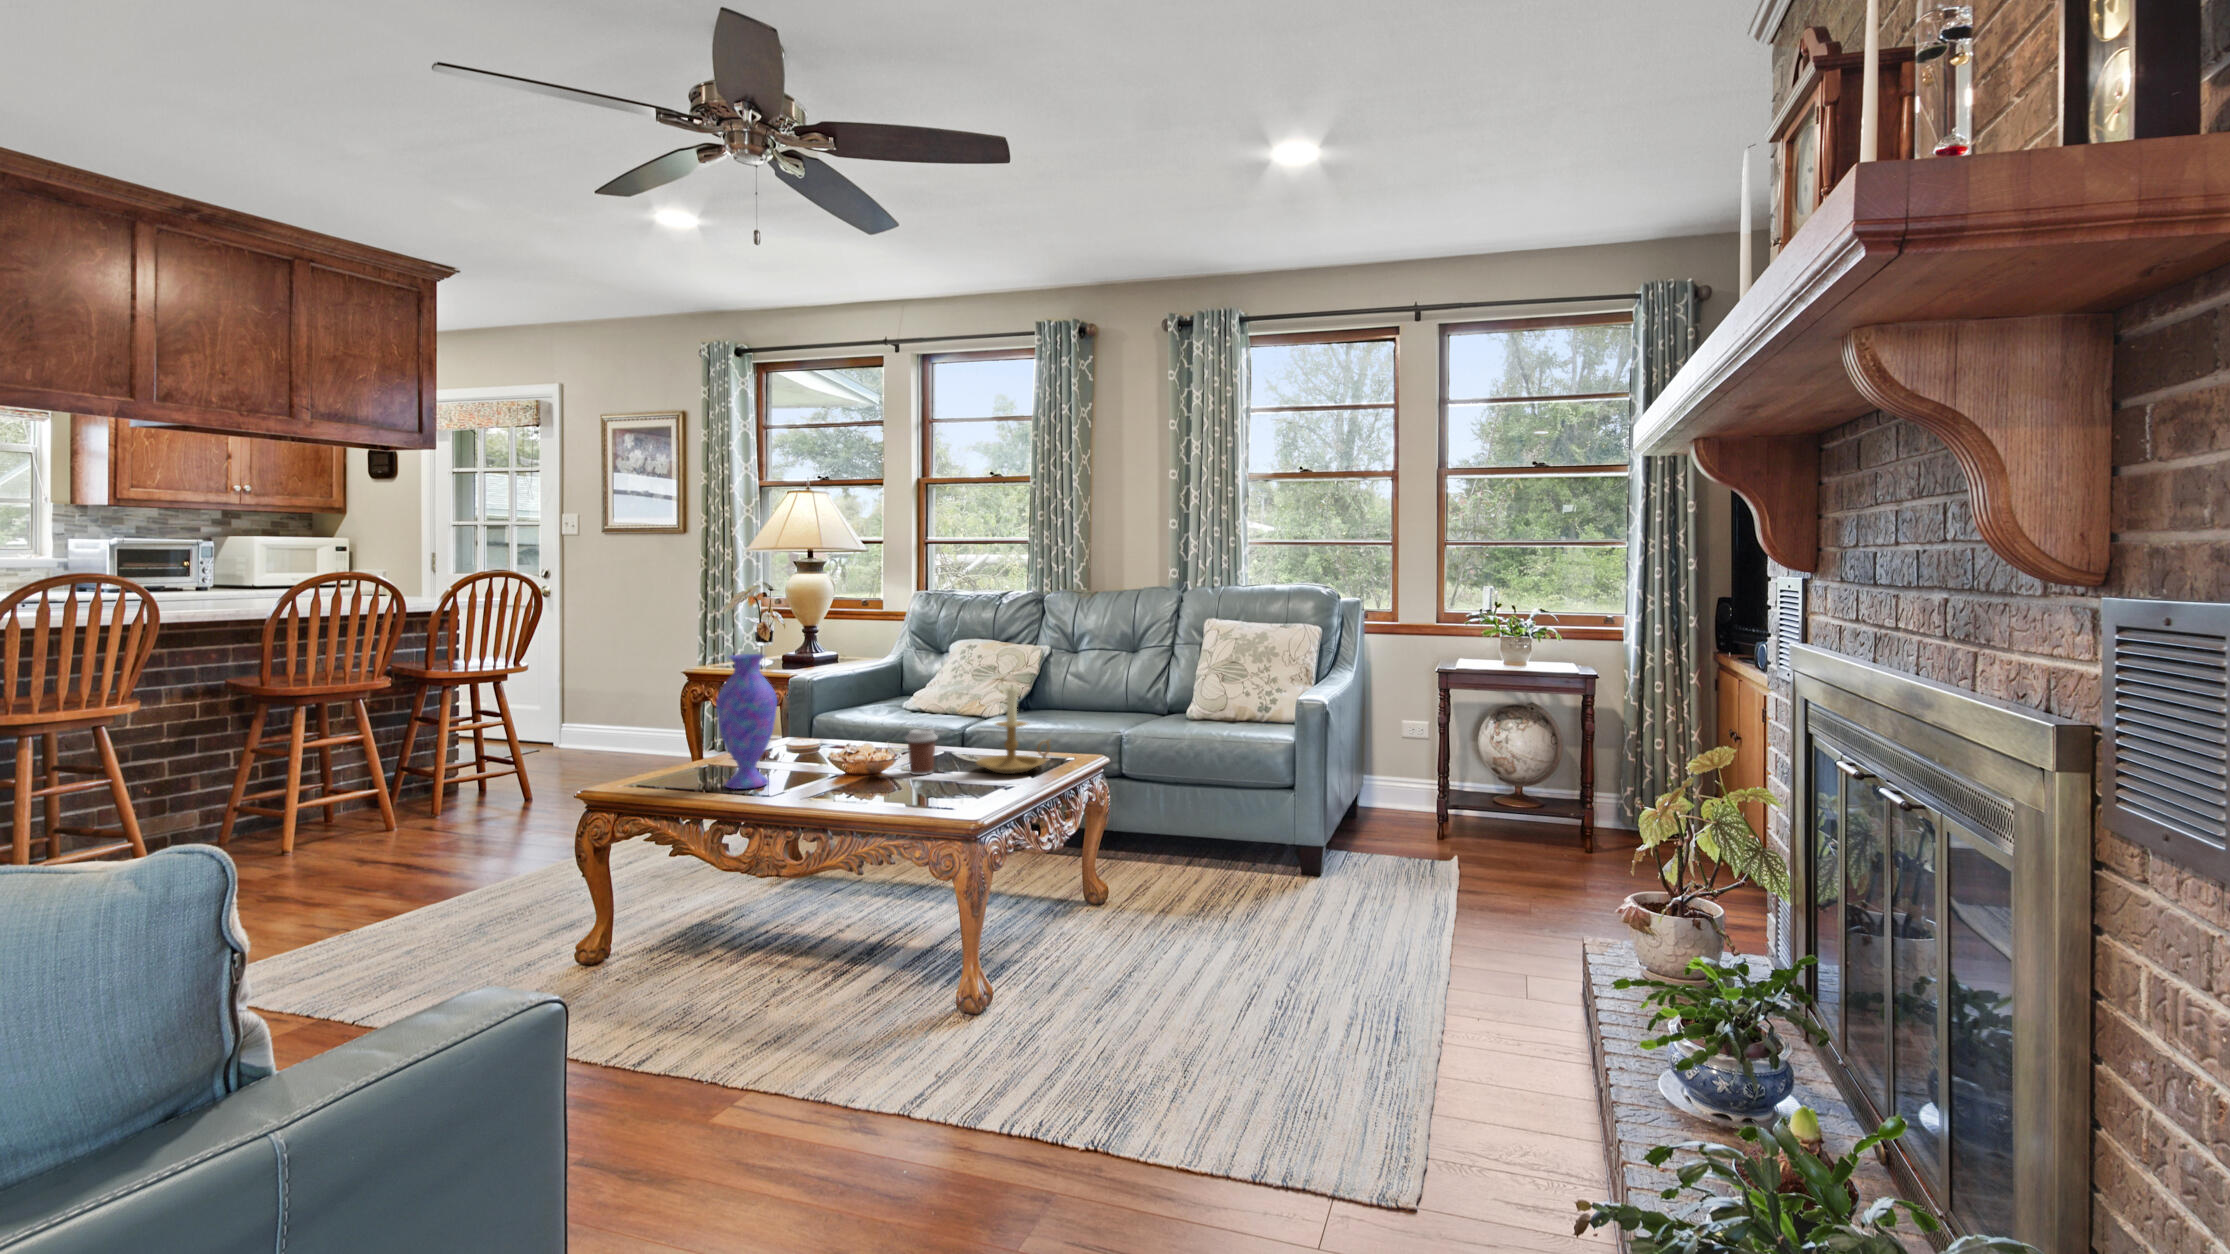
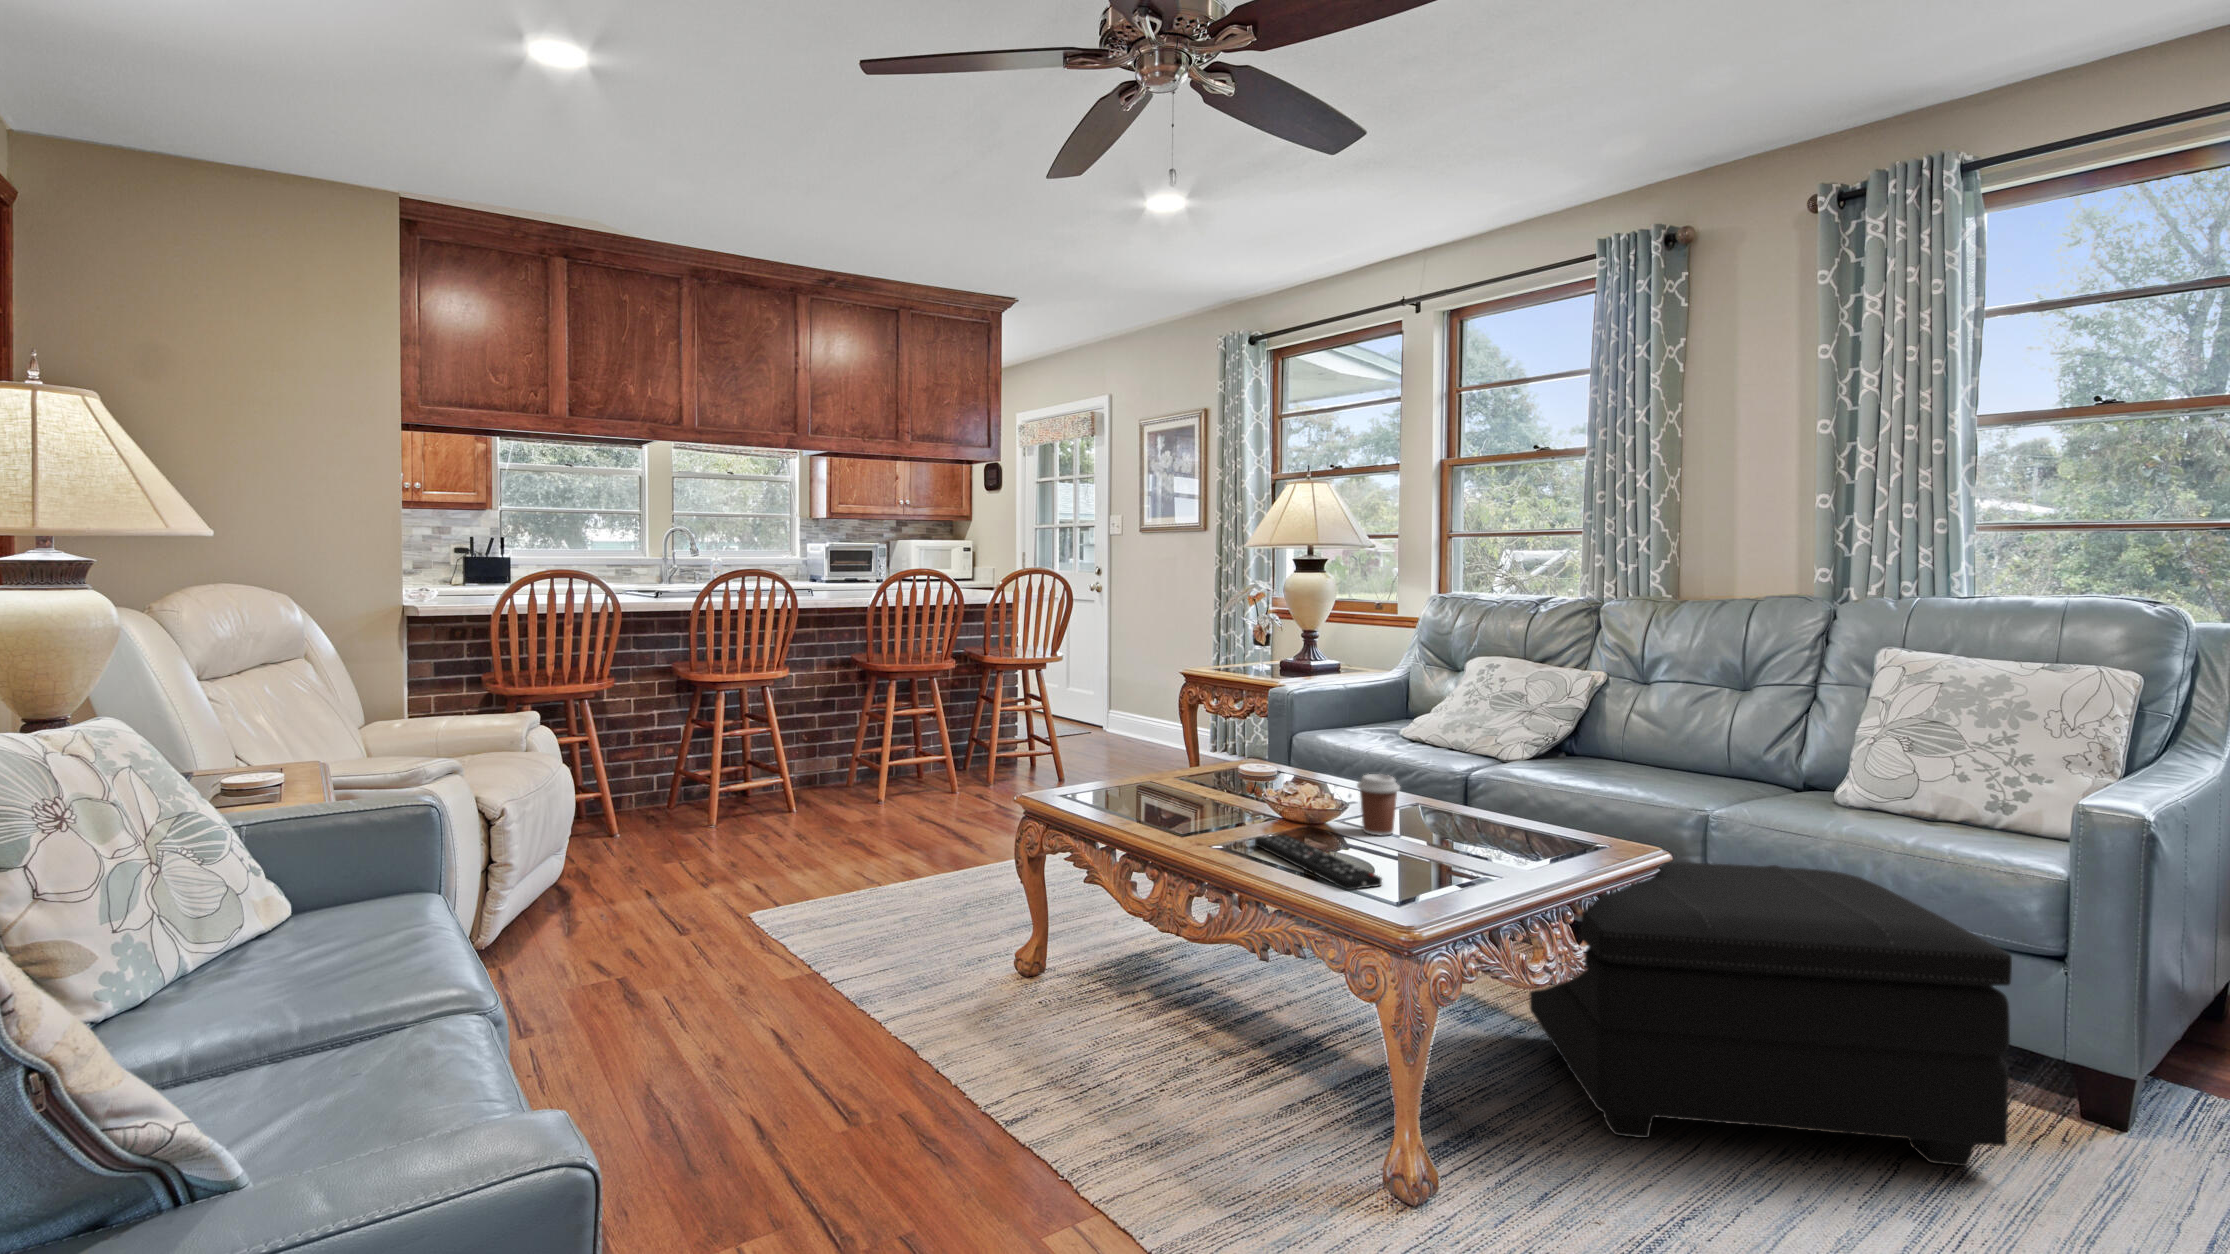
vase: present [716,654,777,789] -> none [1139,665,1205,821]
candle holder: present [976,687,1050,774] -> none [1450,728,1568,854]
footstool: none [1025,759,1281,946] -> present [1529,862,2012,1166]
remote control: none [834,783,944,810] -> present [1255,835,1382,890]

